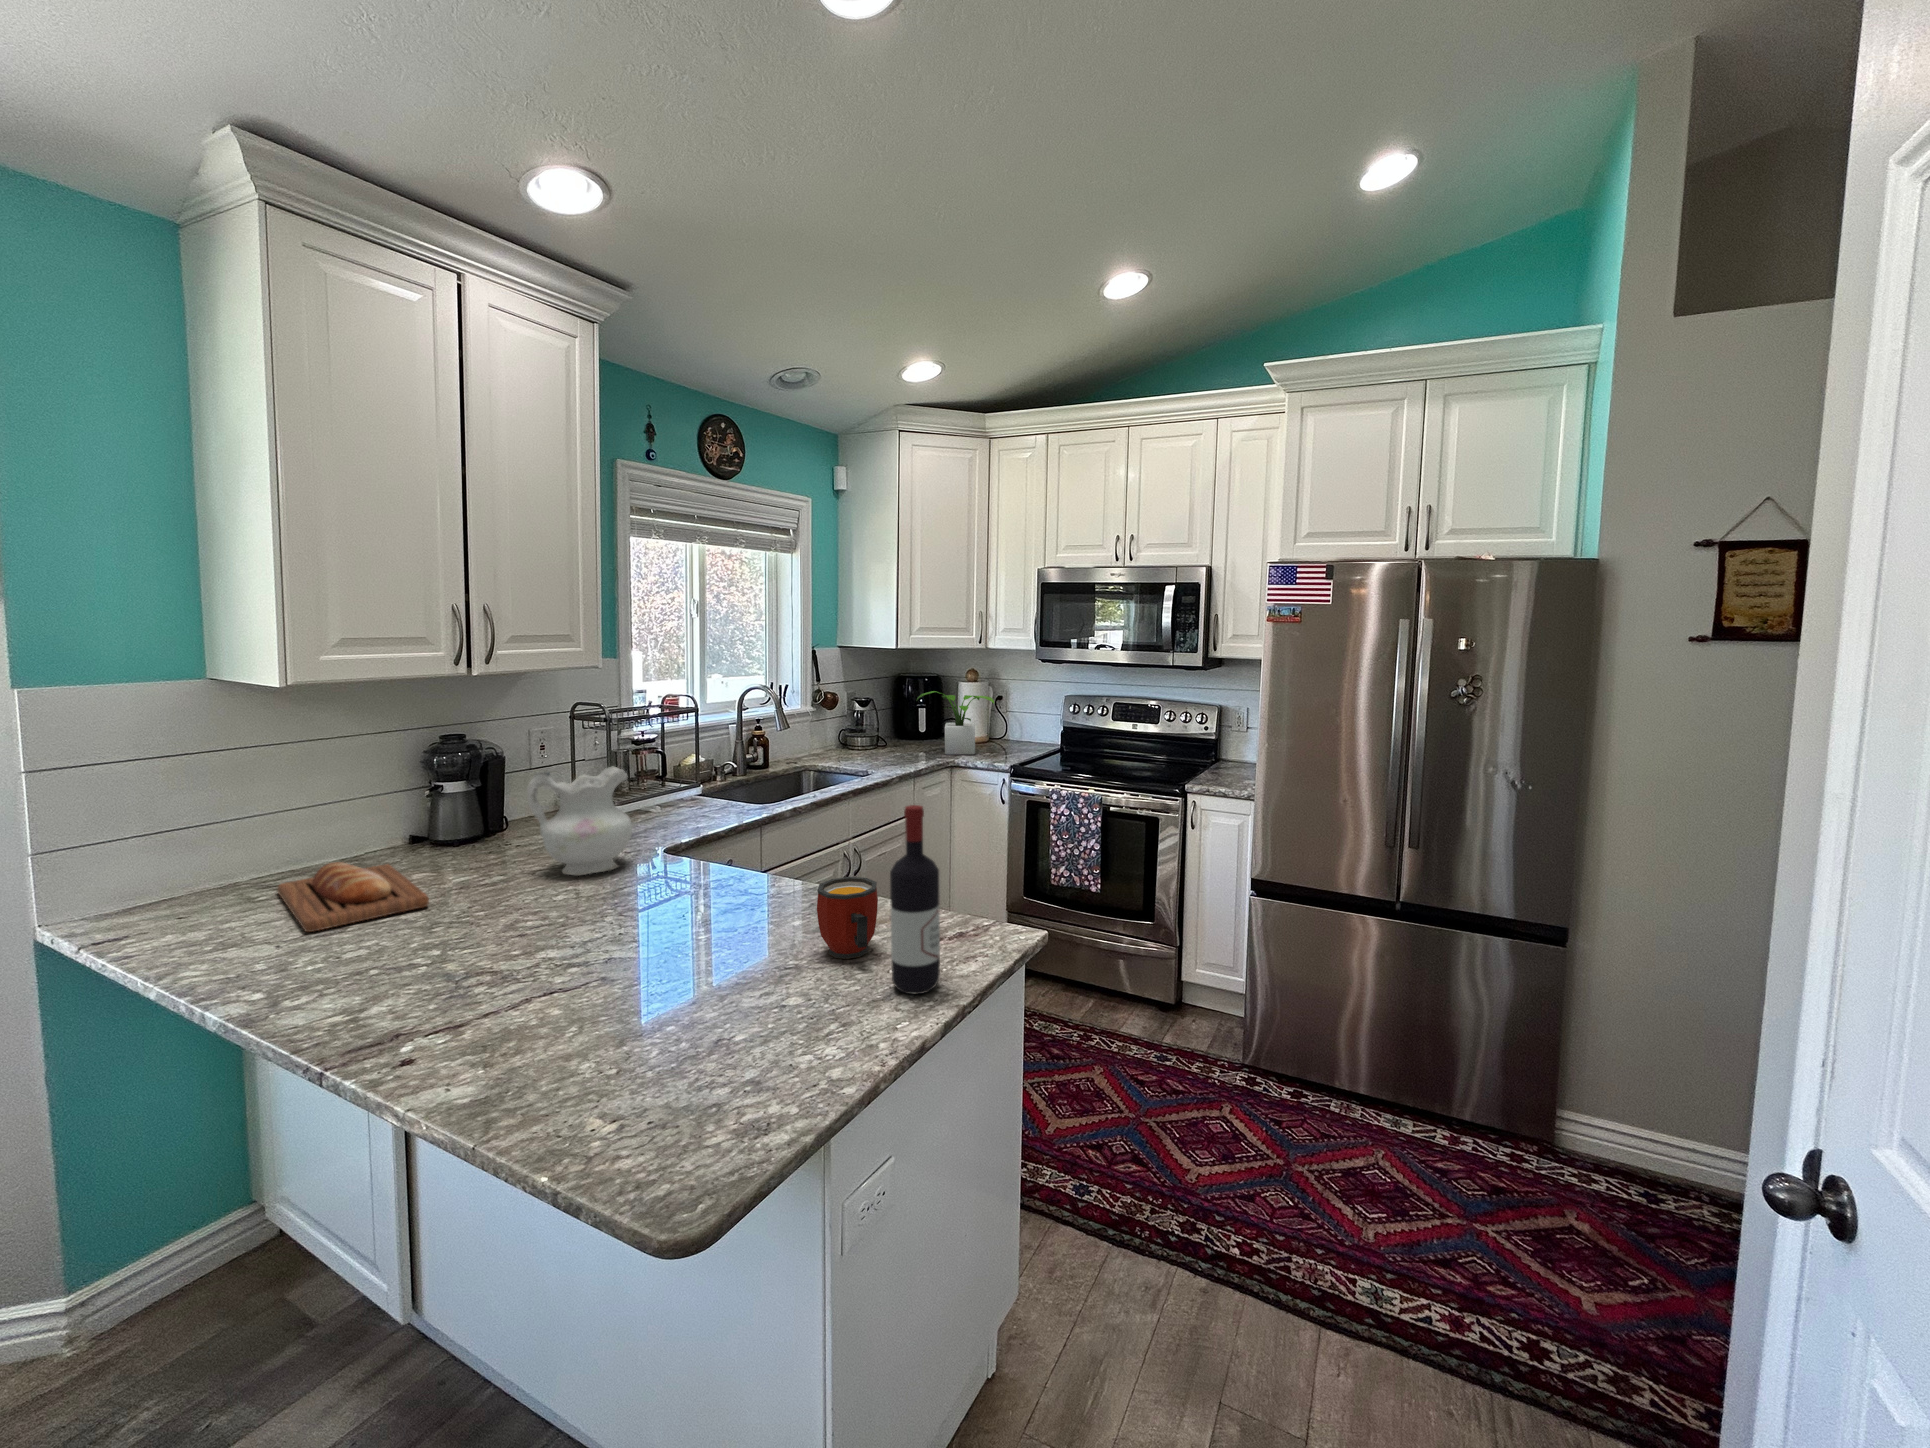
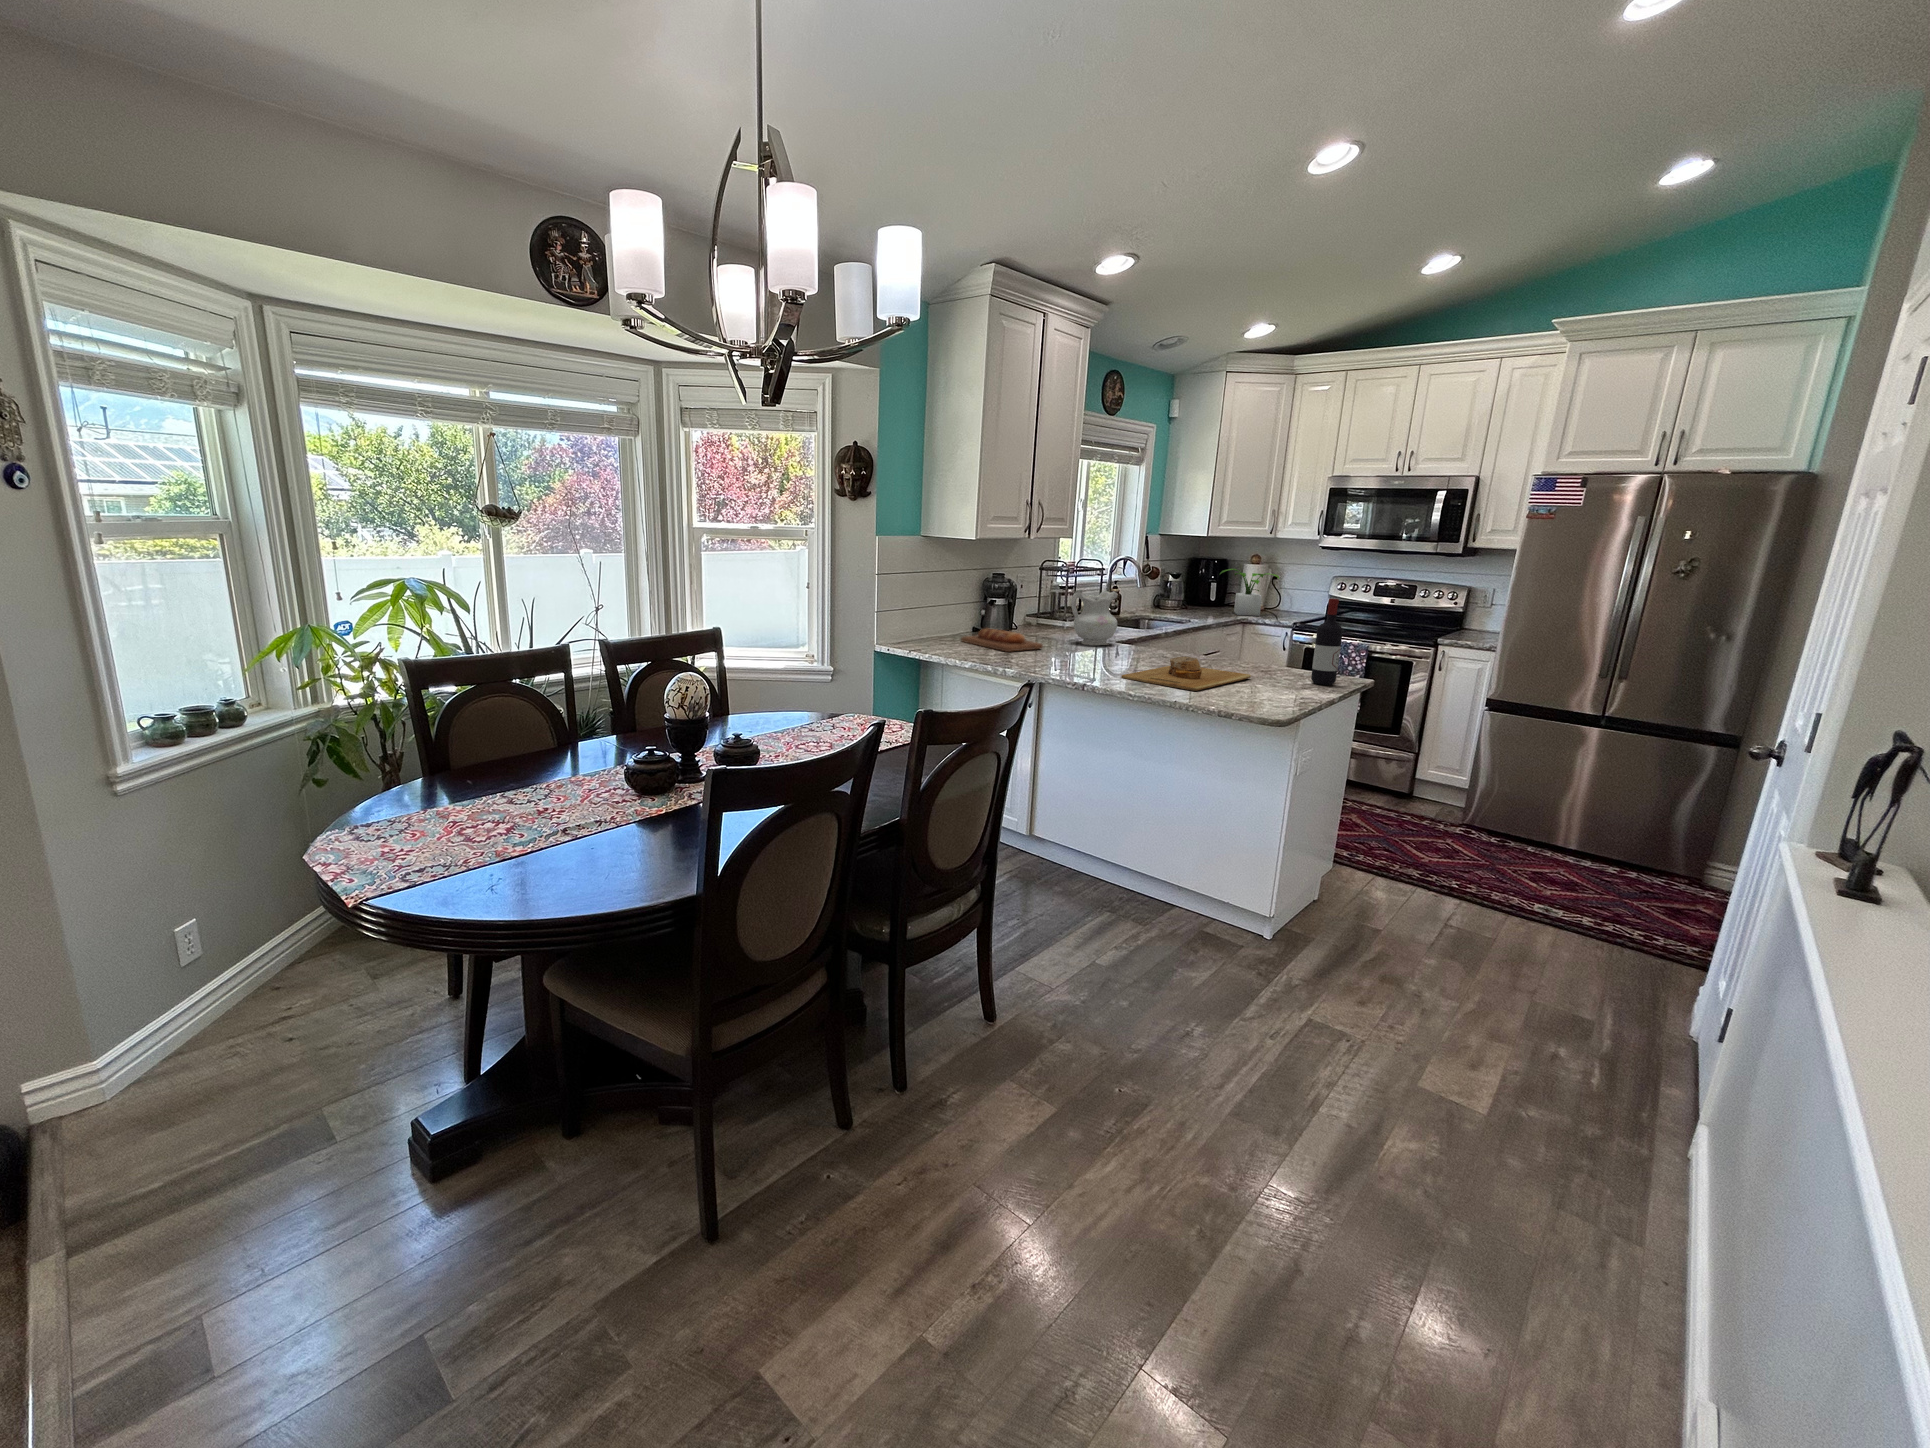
mug: present [817,877,878,959] -> none [1262,640,1296,675]
cutting board: none [416,945,767,1107] -> present [1121,656,1251,691]

